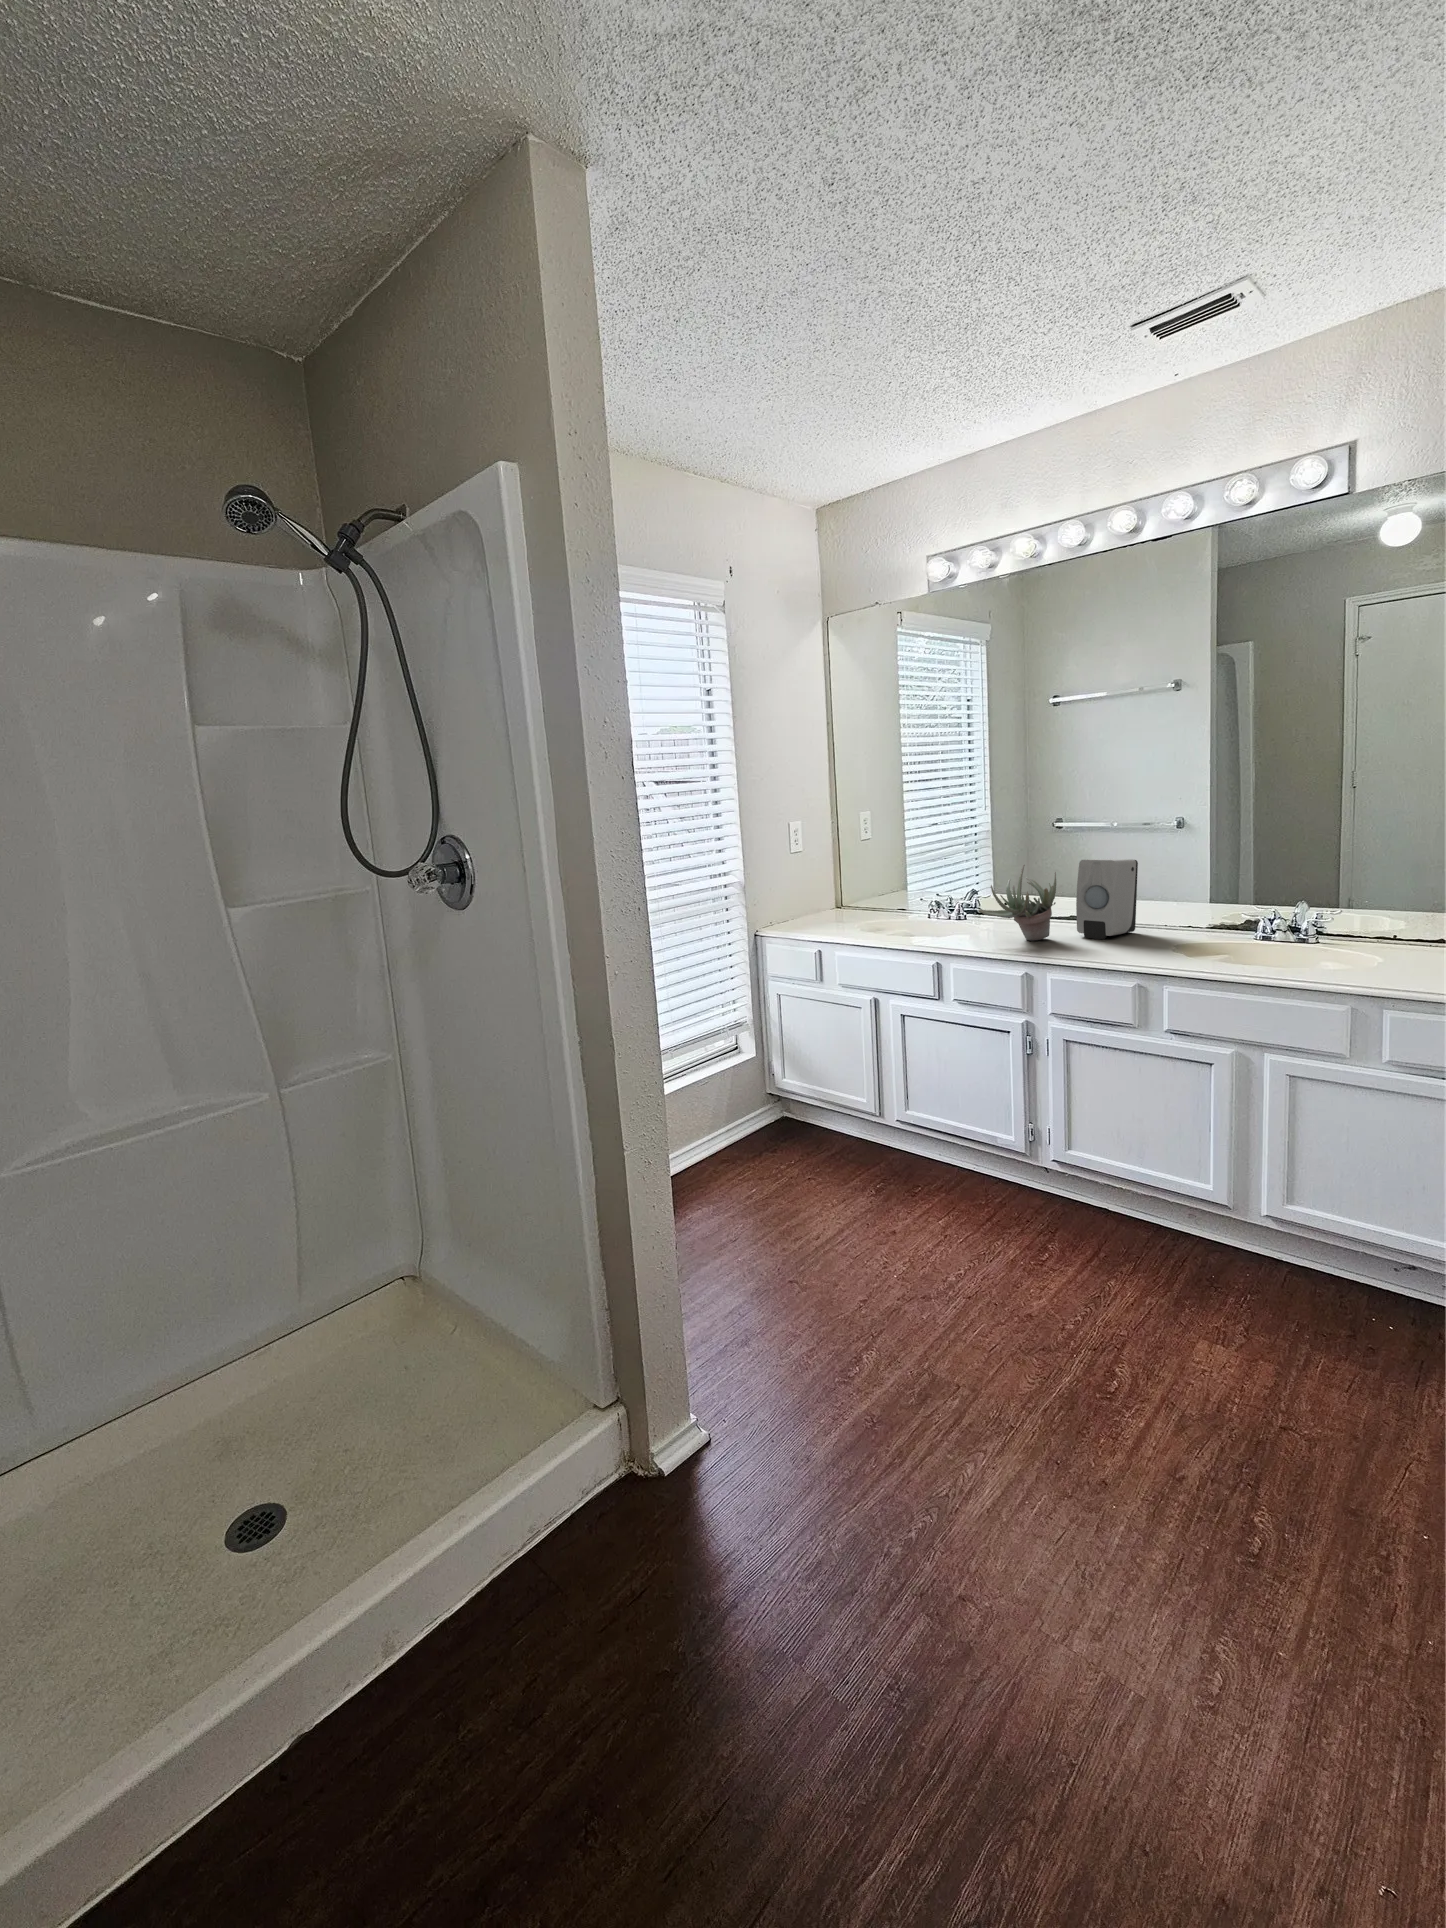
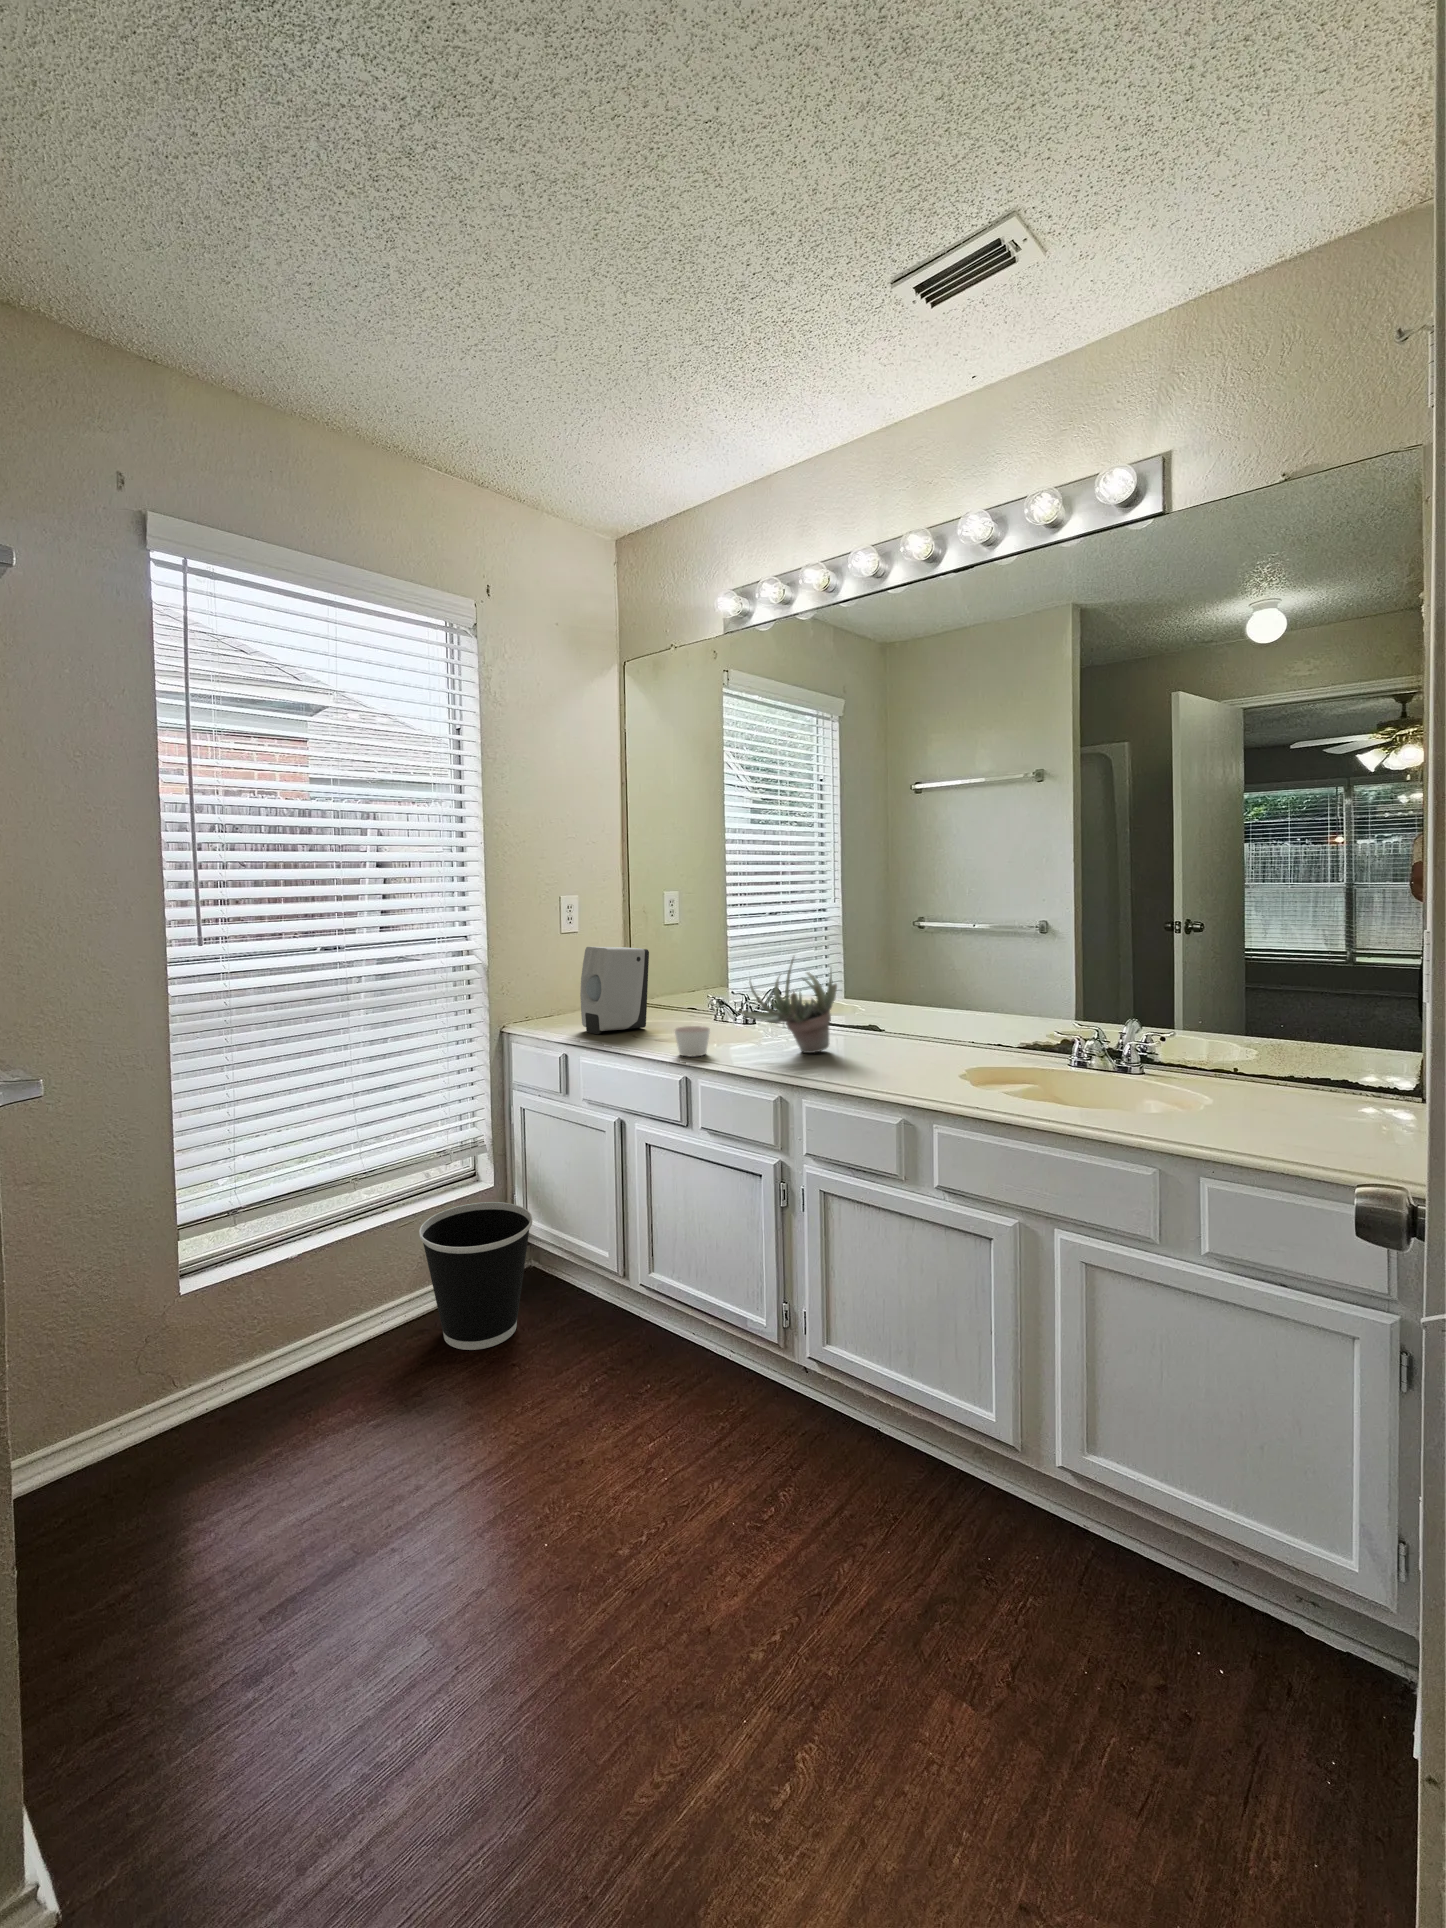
soap dispenser: present [1076,859,1138,939] -> present [580,947,649,1034]
candle: none [926,923,955,946] -> present [675,1026,710,1057]
wastebasket: none [719,1067,804,1173] -> present [419,1202,532,1350]

